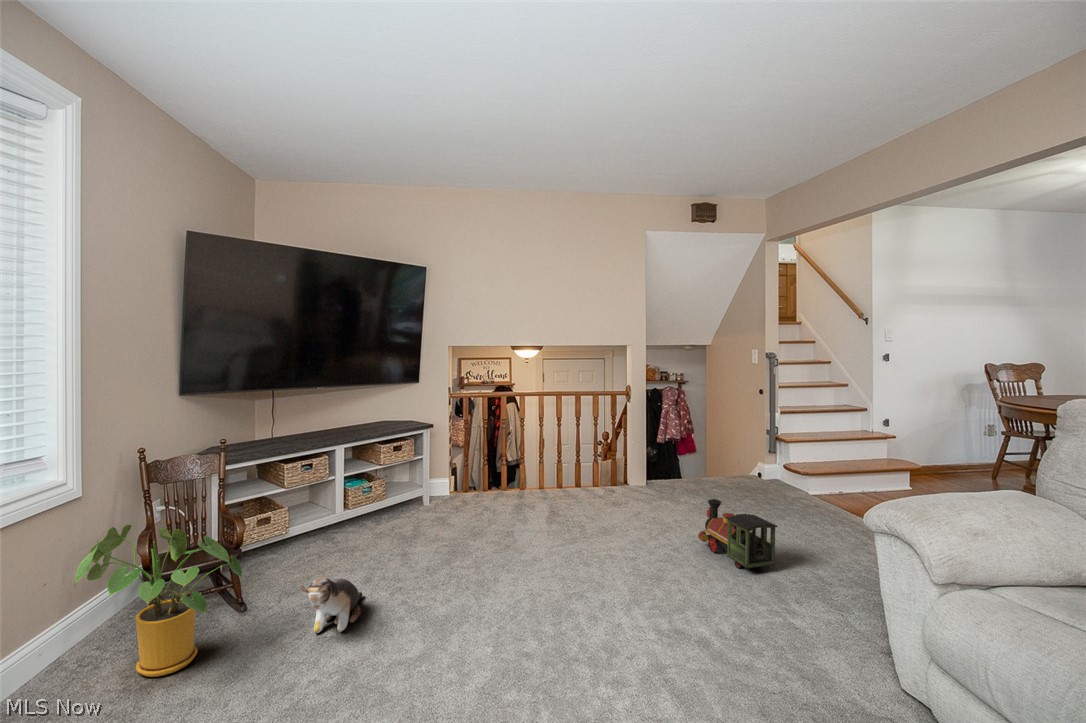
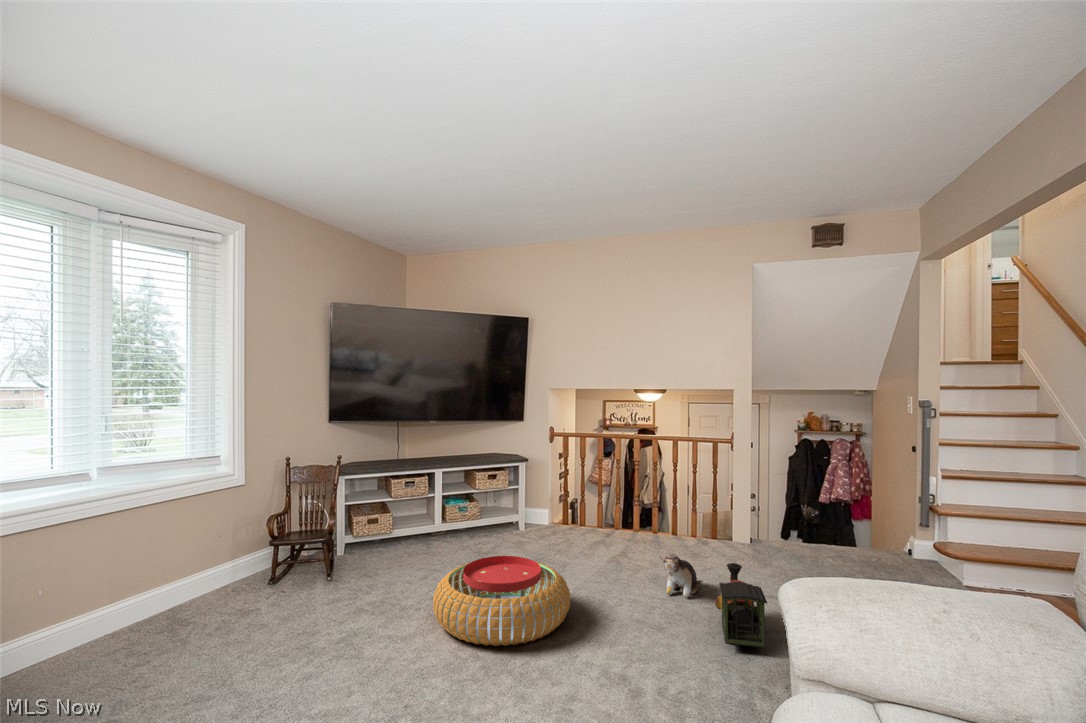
house plant: present [75,525,242,677] -> none [203,503,292,605]
pouf: none [459,529,611,632] -> present [433,556,570,646]
plush toy: present [300,576,363,633] -> present [660,553,698,597]

